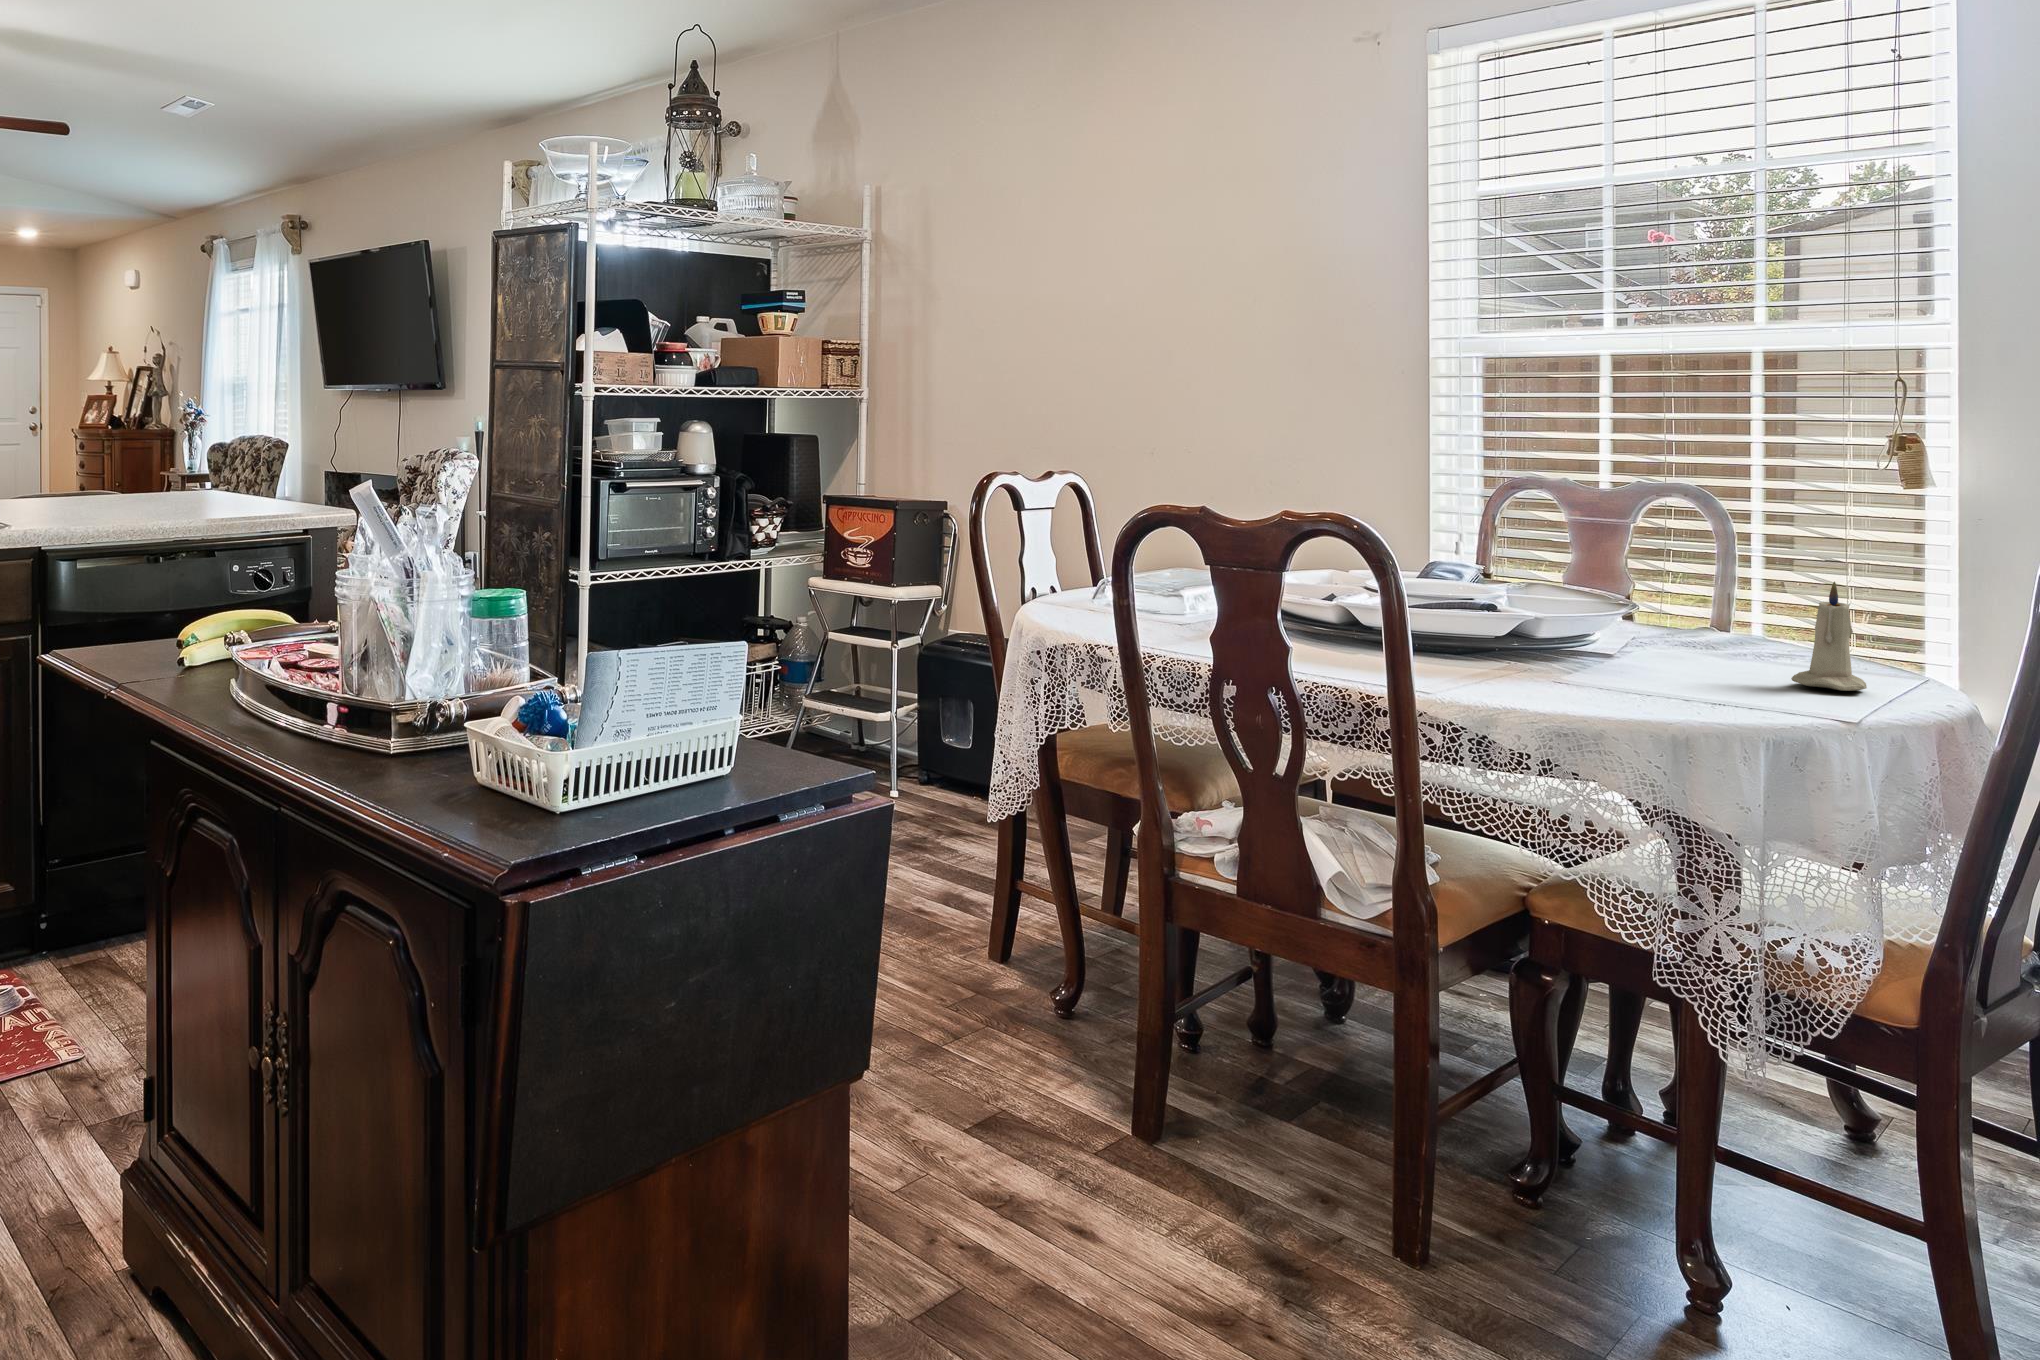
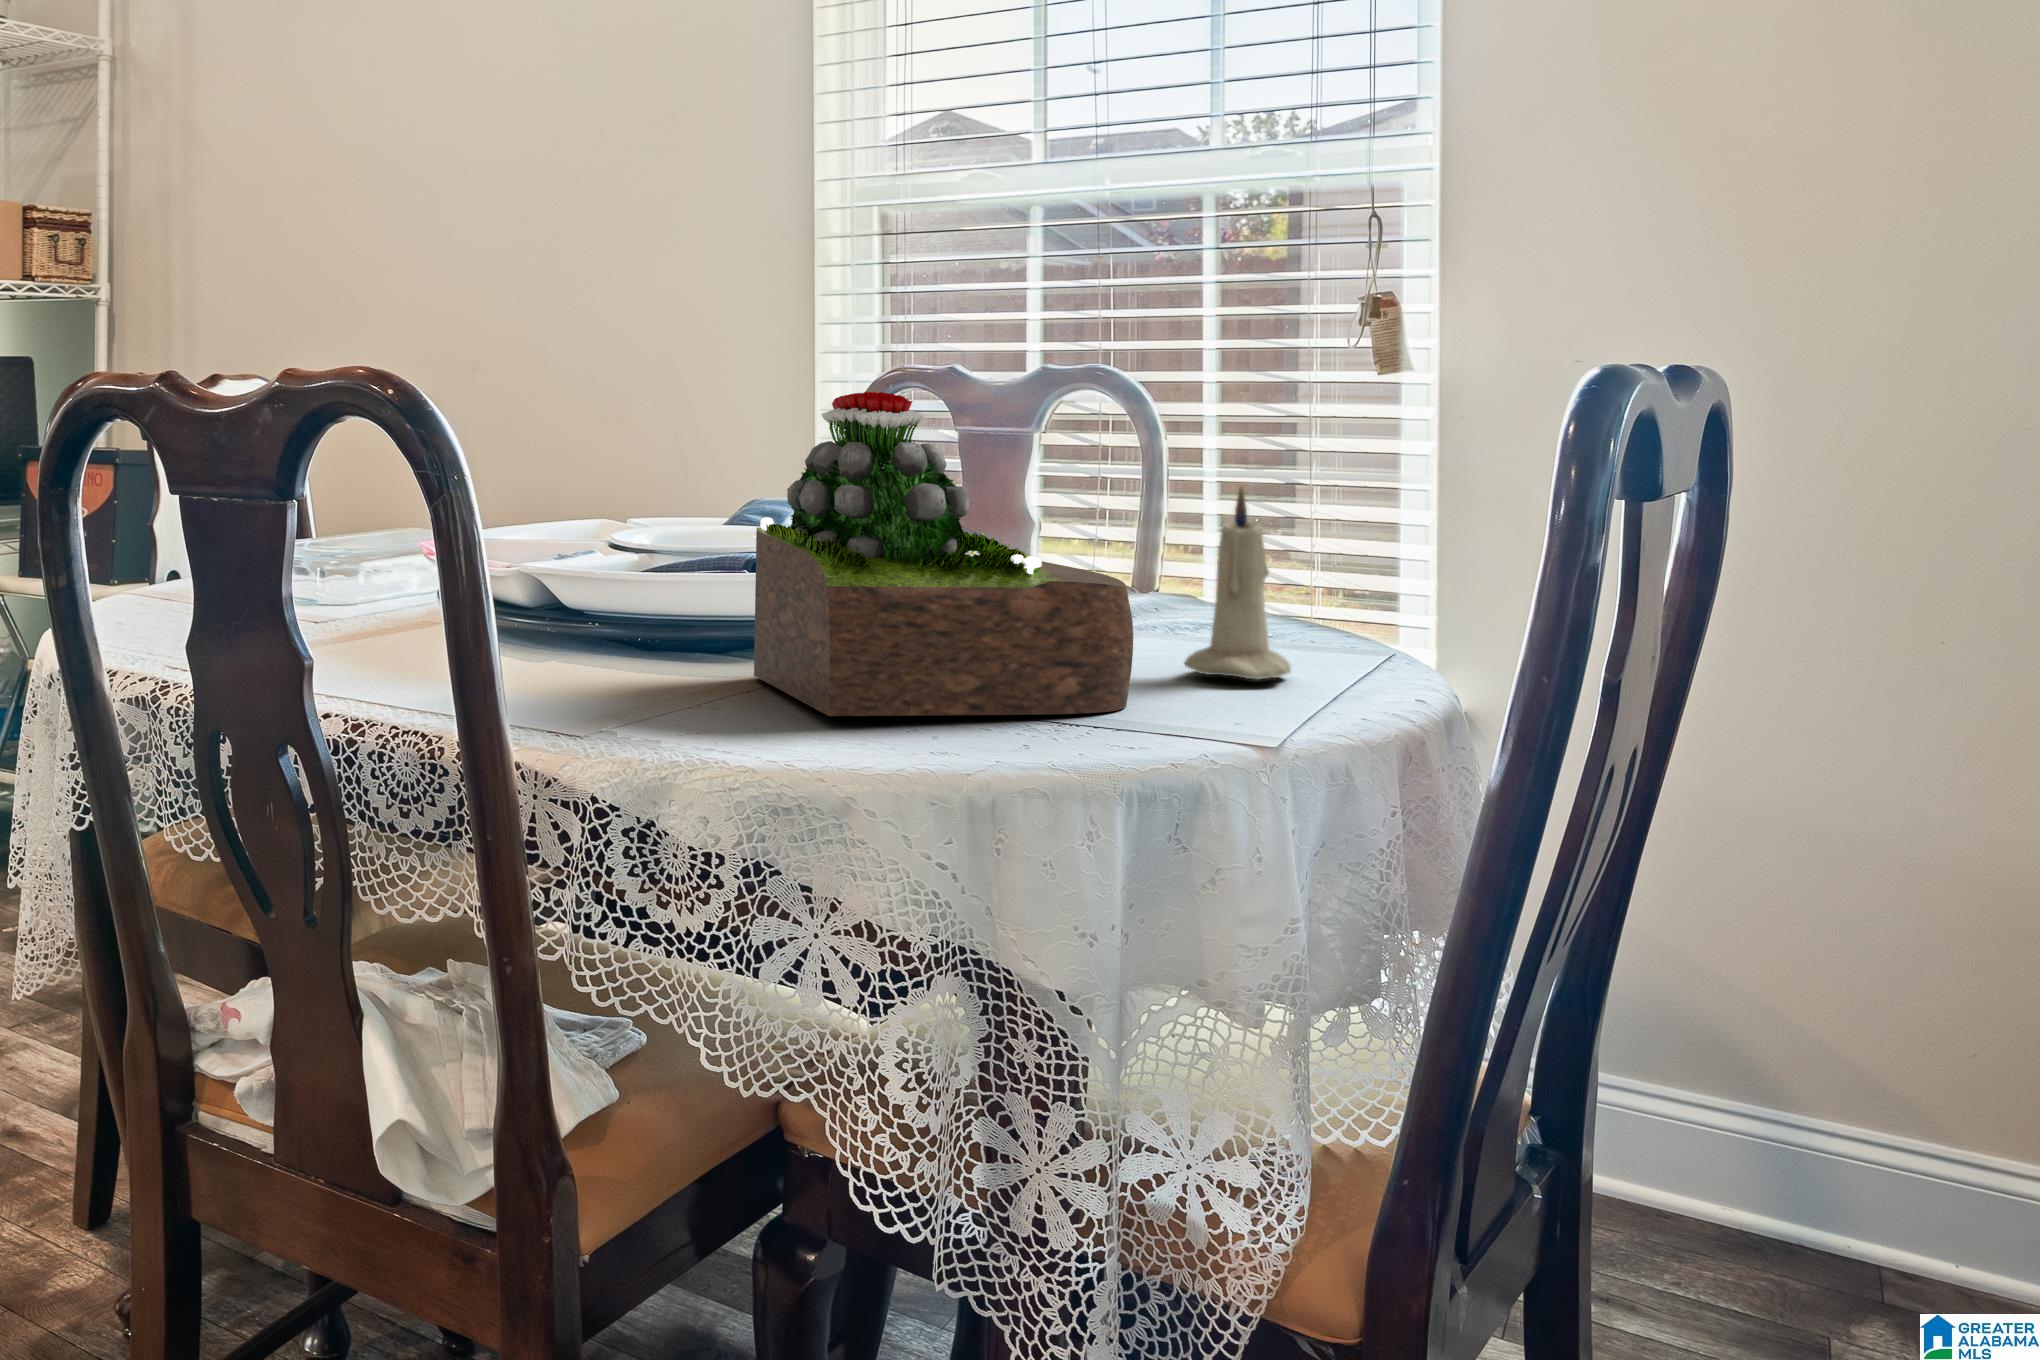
succulent plant: none [1508,525,1767,701] -> present [754,392,1133,716]

